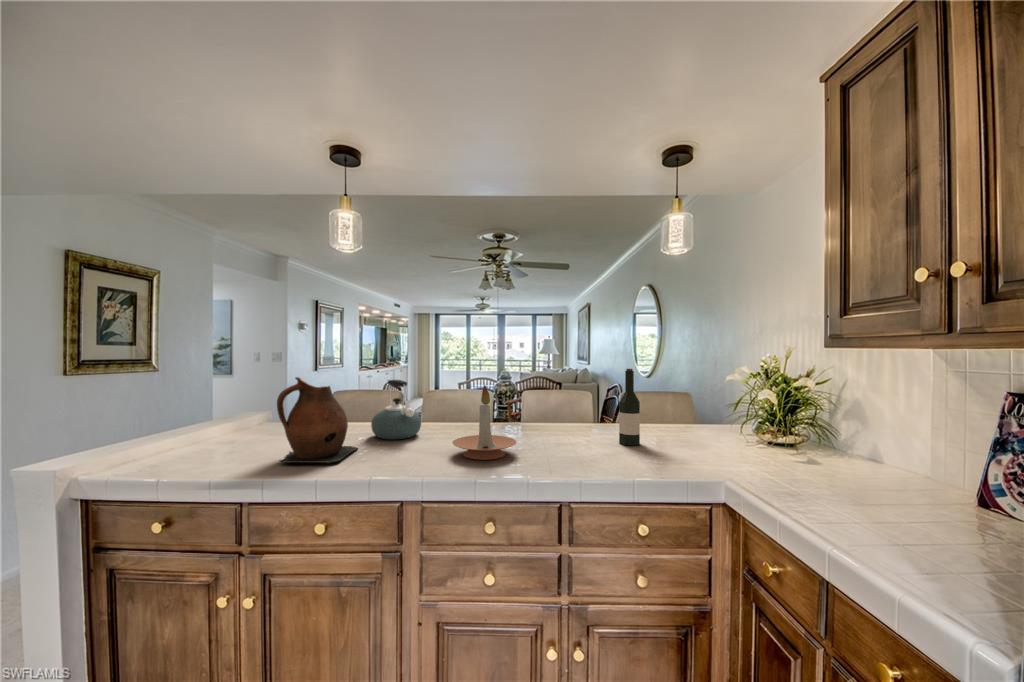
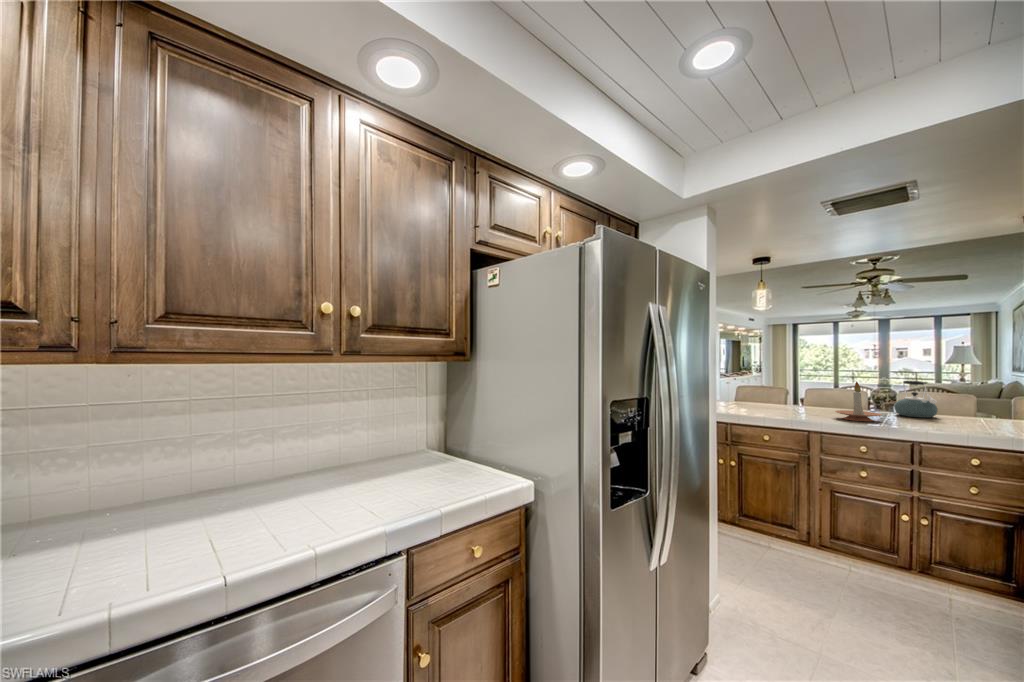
wine bottle: present [619,369,640,446] -> none [979,375,1003,428]
ceramic pitcher: present [277,377,358,464] -> none [736,374,774,414]
kettle: present [371,380,421,440] -> present [894,381,937,418]

